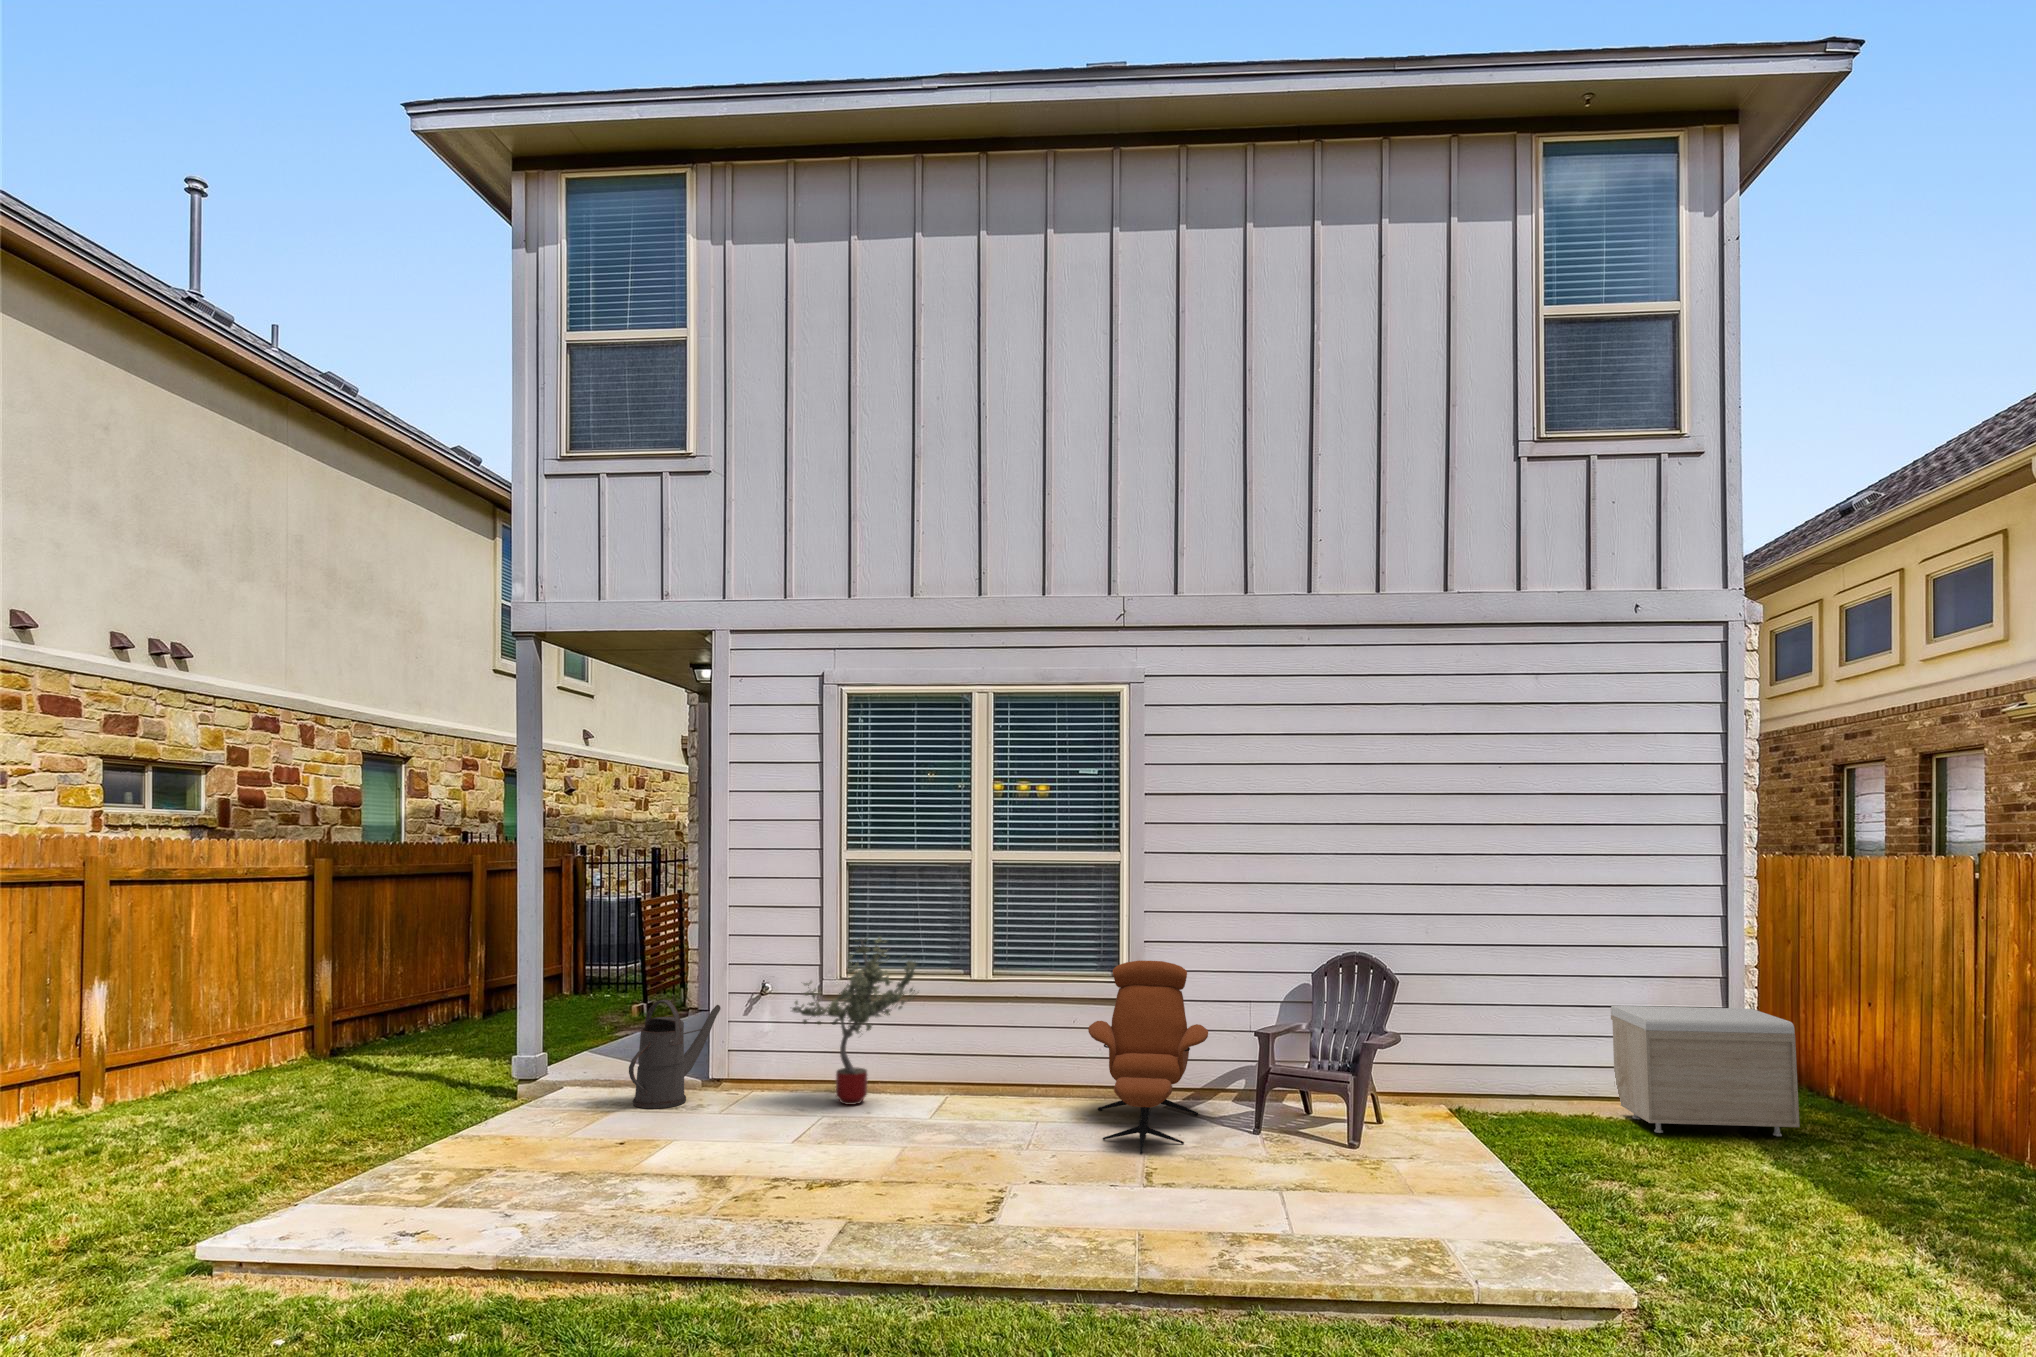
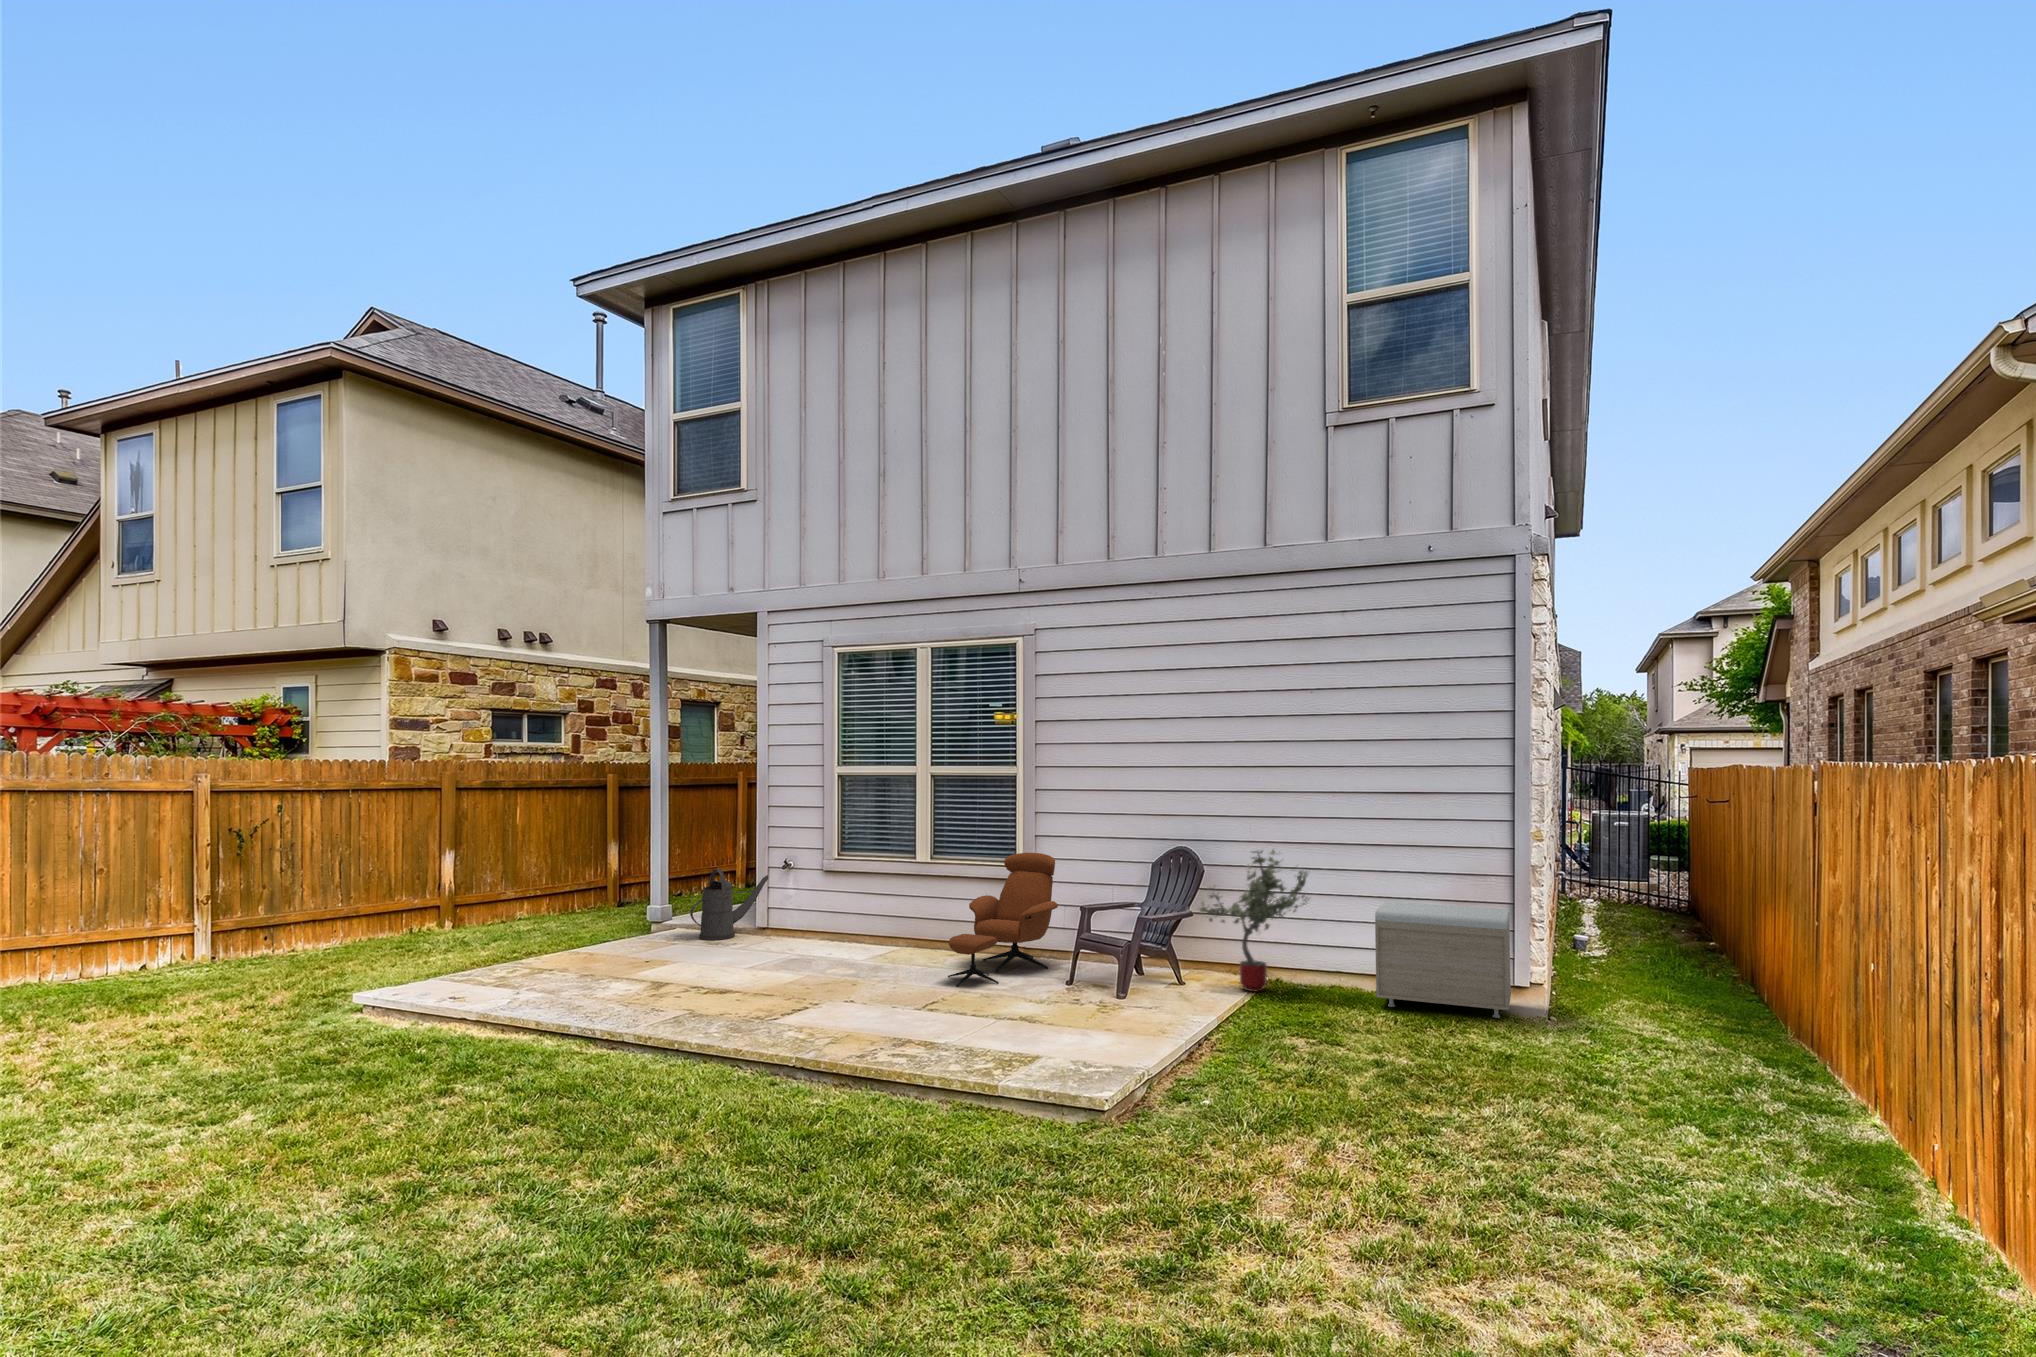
potted tree: present [792,937,919,1105] -> present [1199,850,1309,992]

